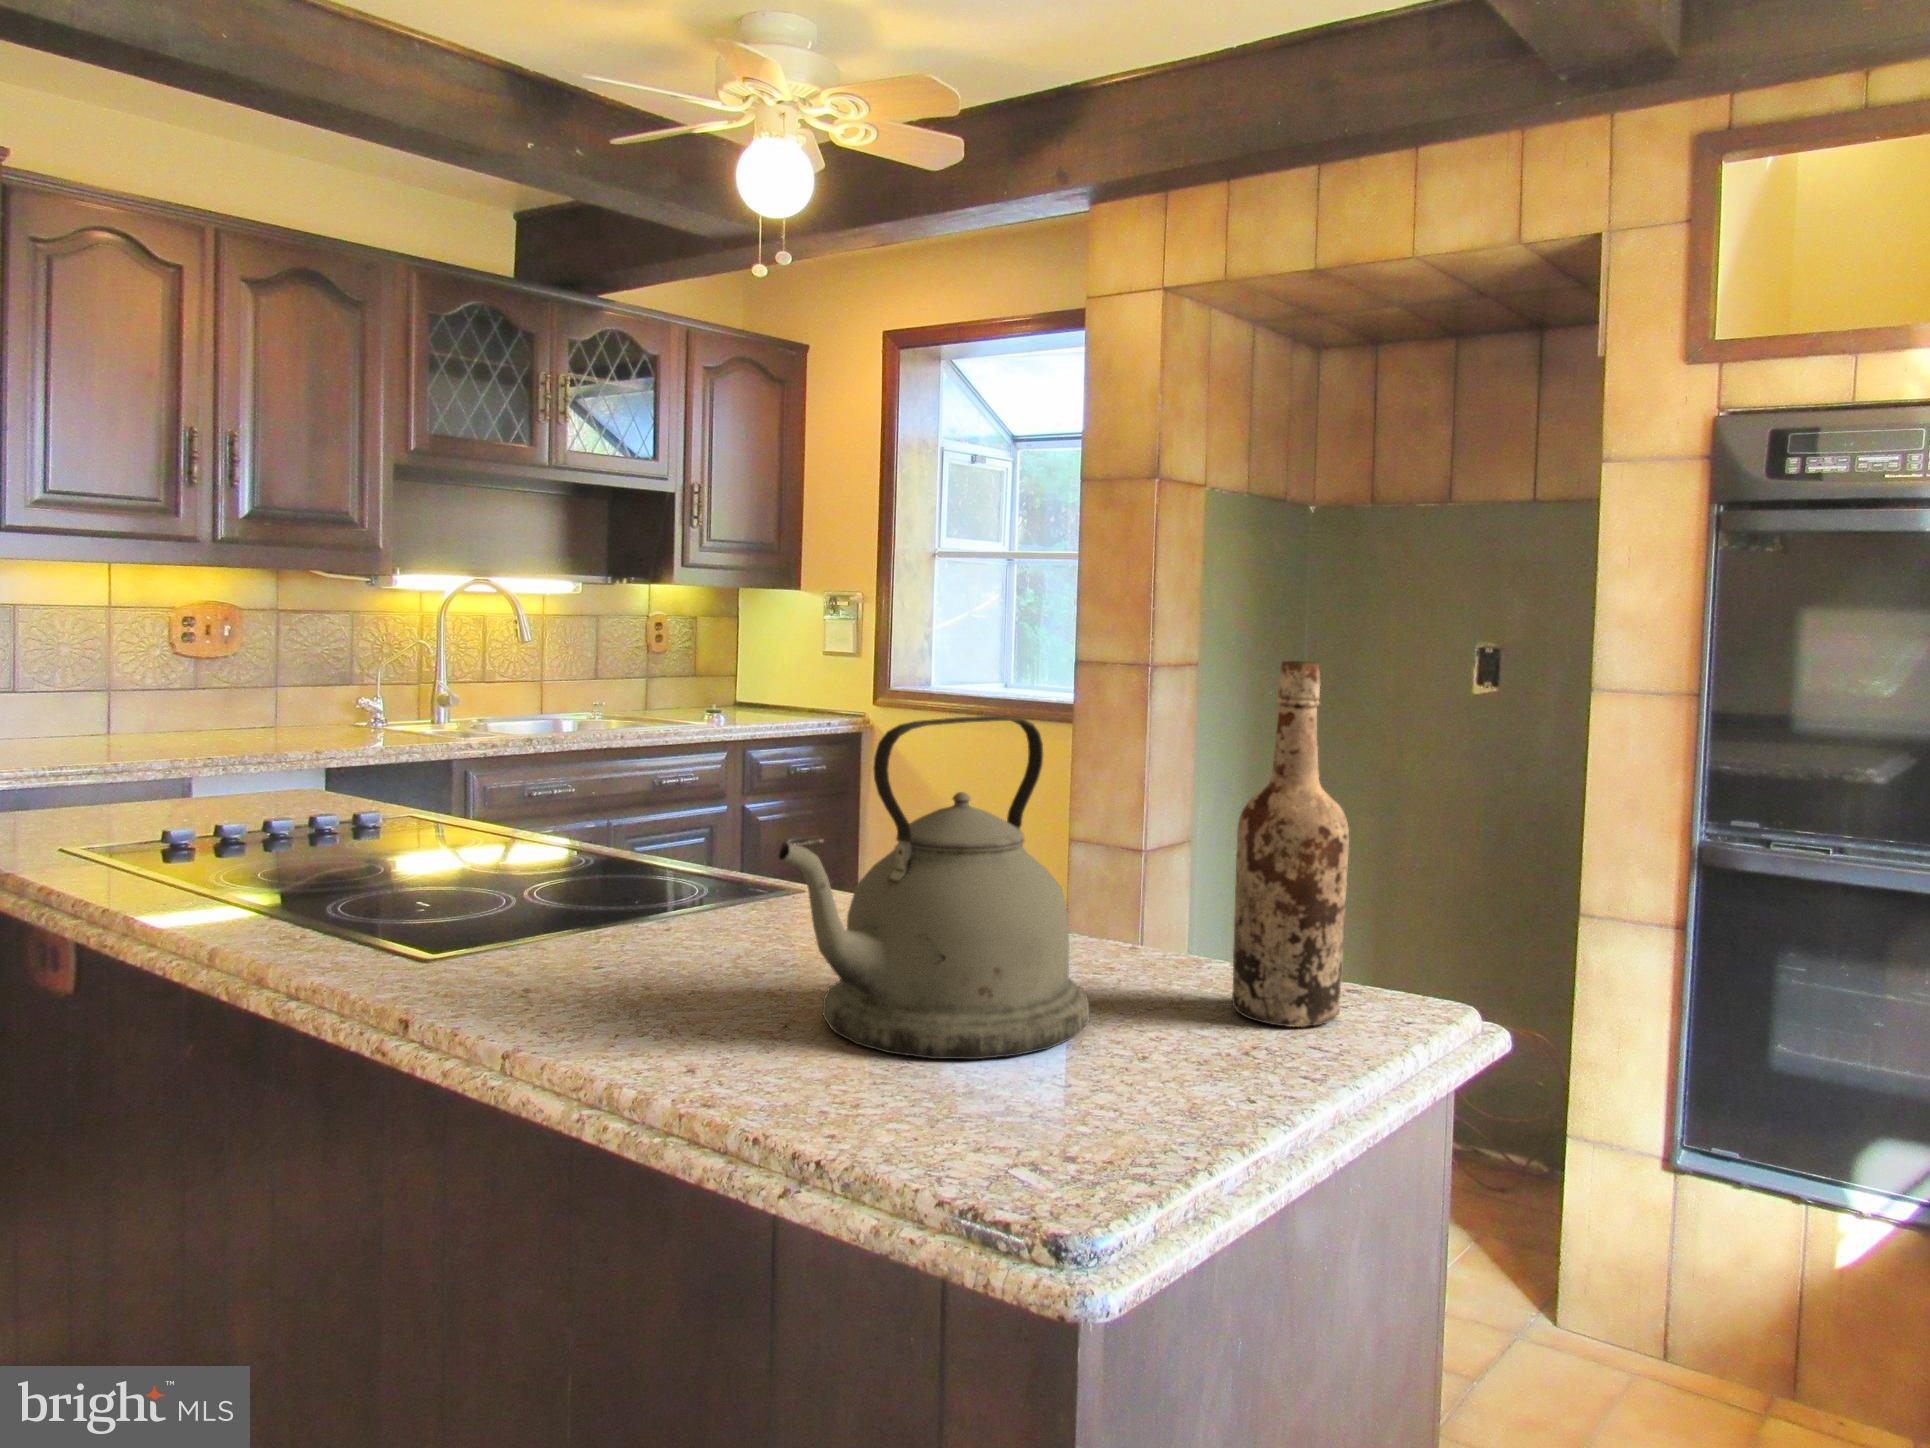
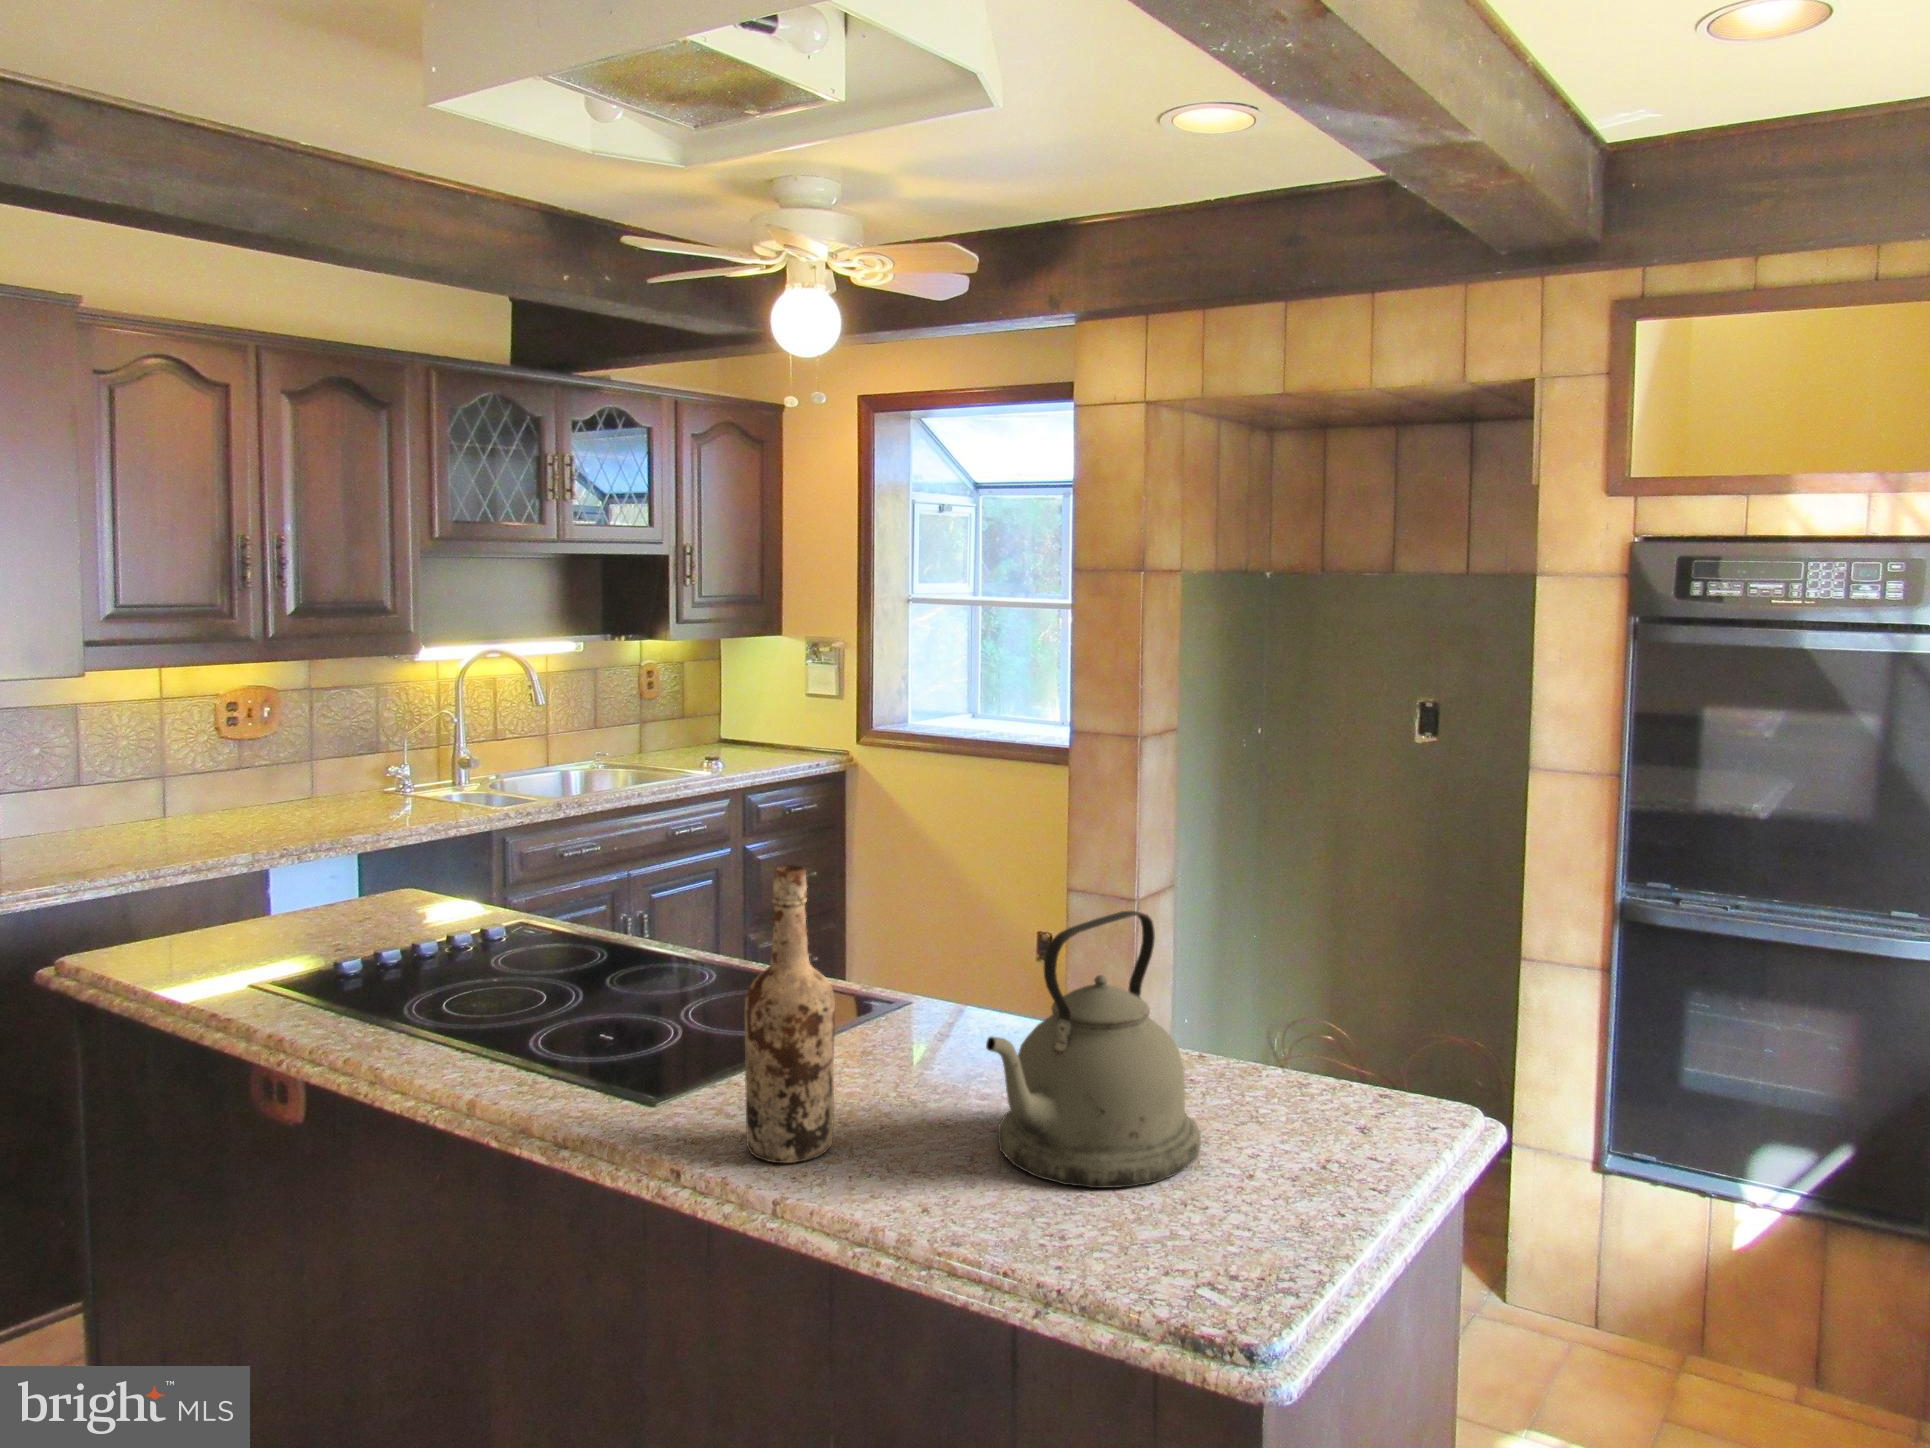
wine bottle: present [1232,661,1349,1027] -> present [745,866,835,1163]

